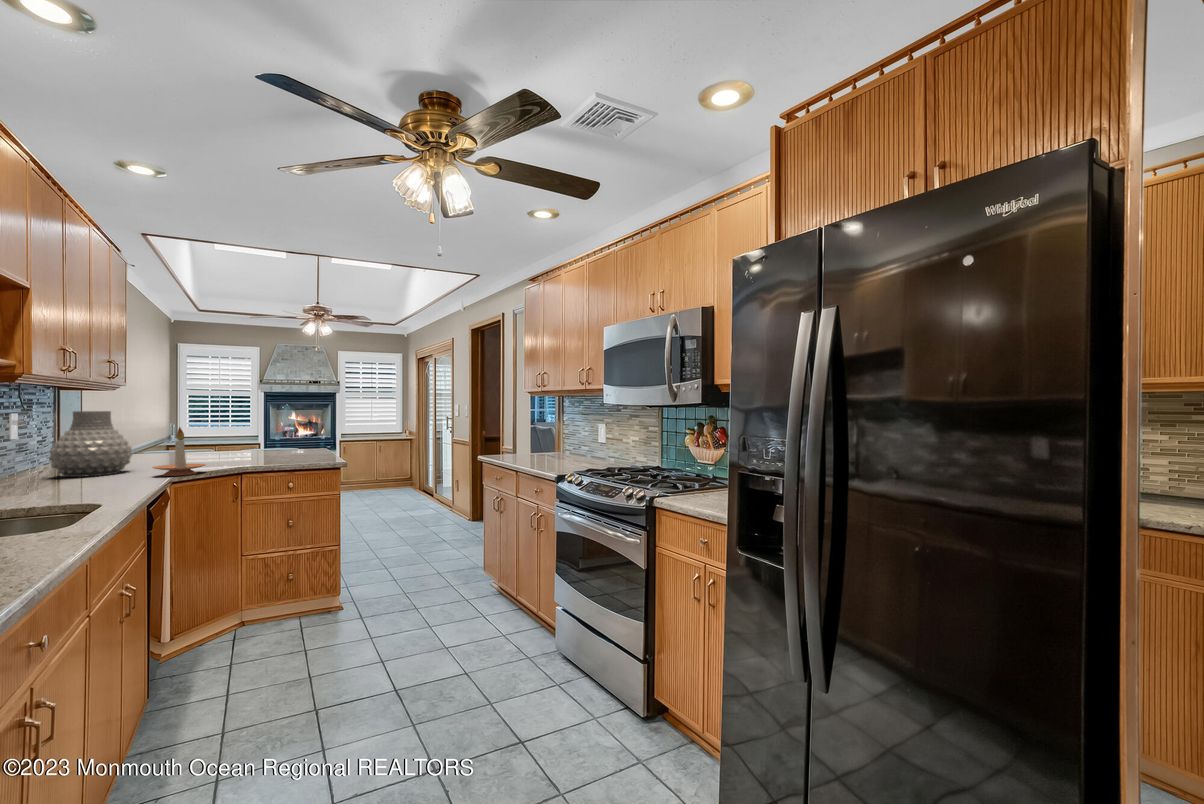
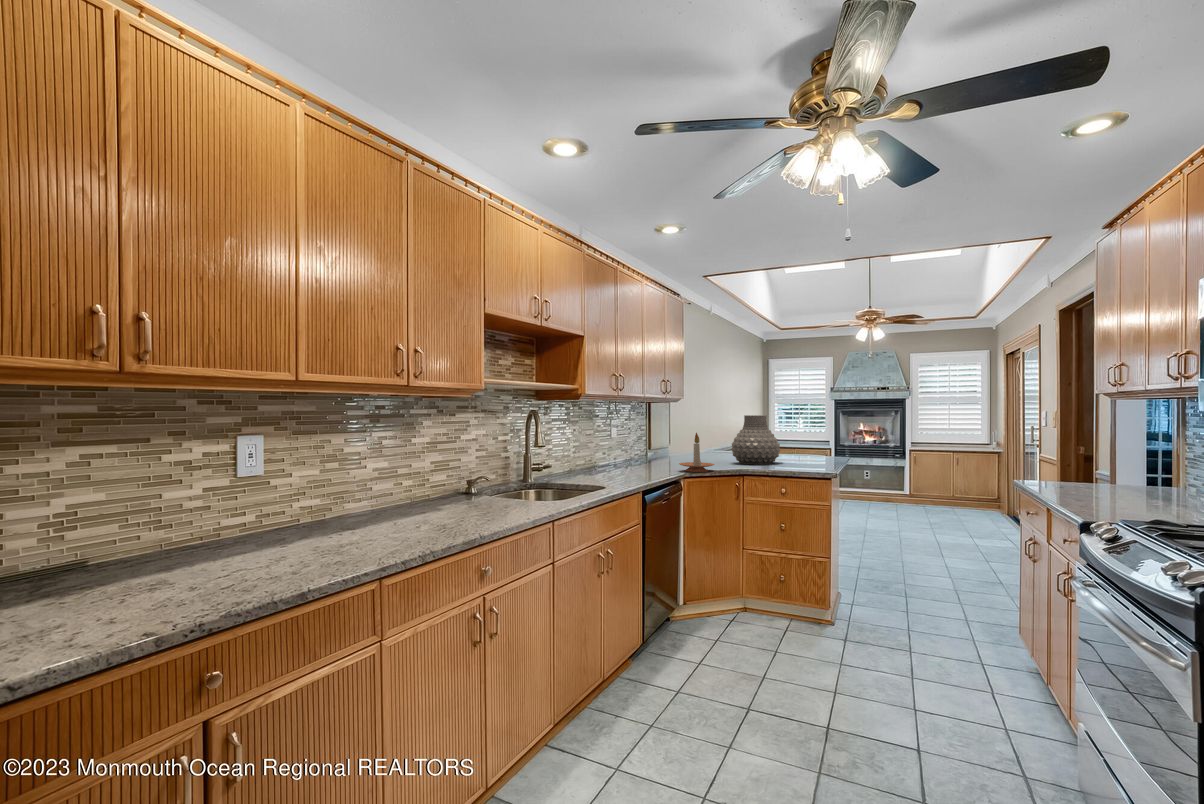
vase: present [49,411,132,477] -> present [731,415,780,465]

